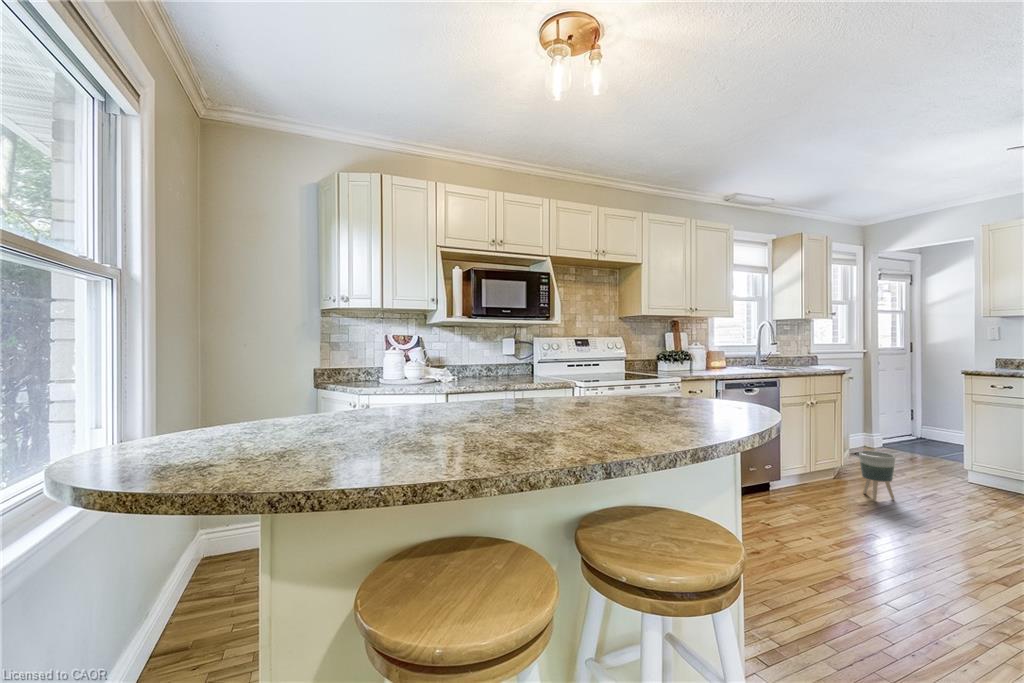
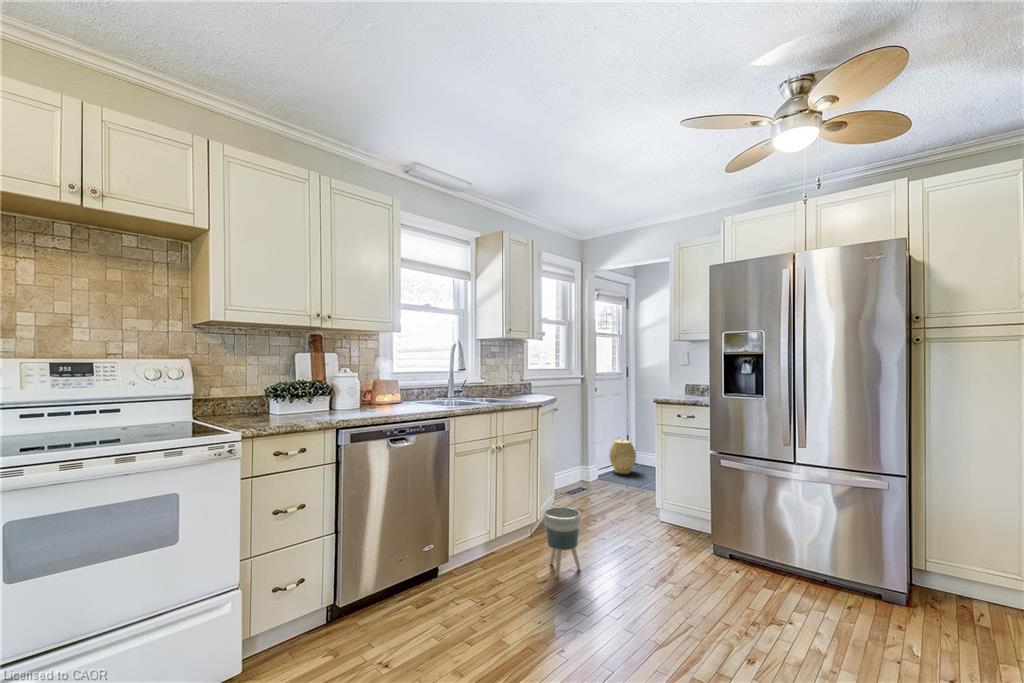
woven basket: none [893,413,926,445] -> present [609,440,636,474]

